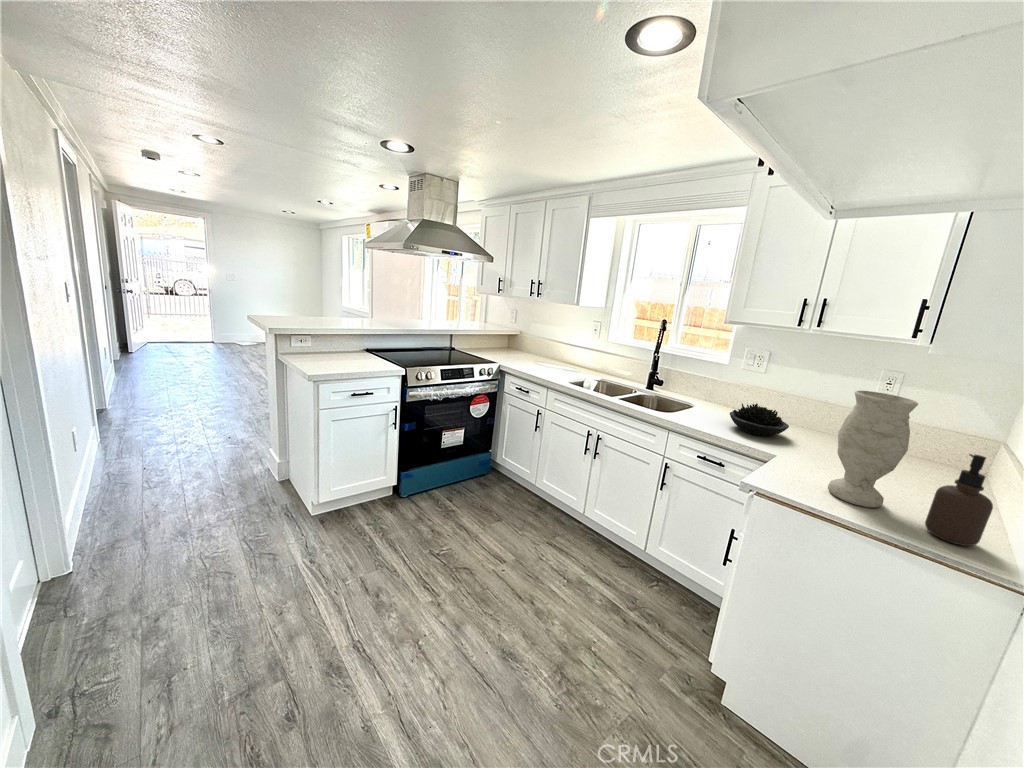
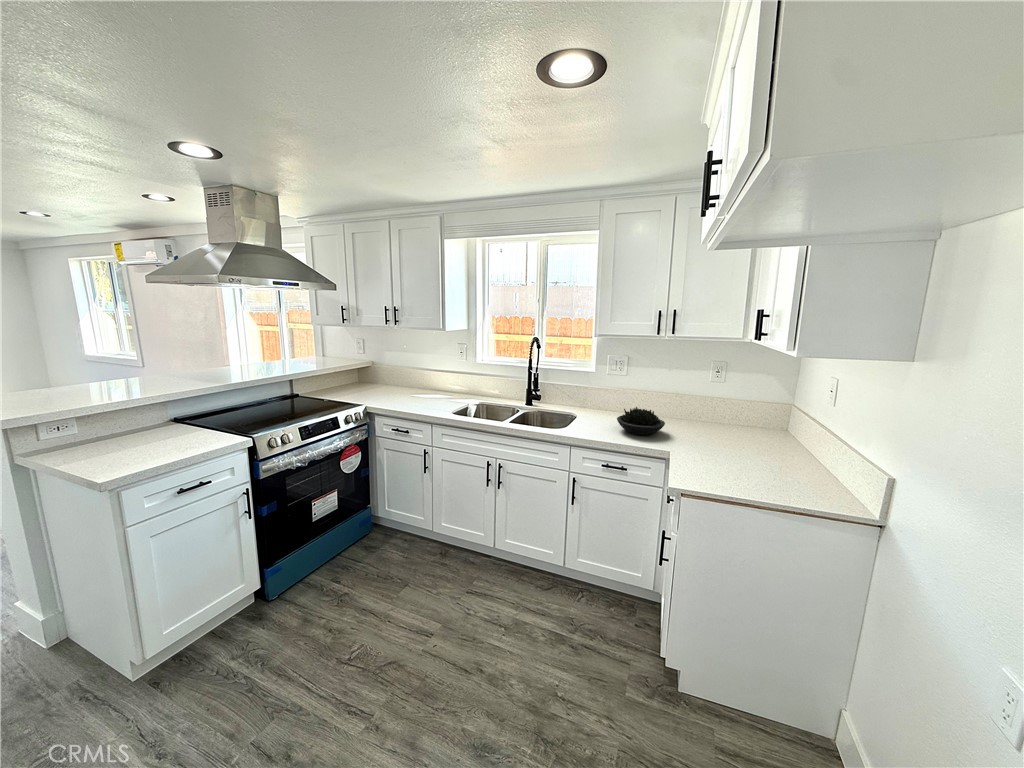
vase: present [828,391,918,508] -> none [724,388,778,484]
soap dispenser: present [925,454,993,546] -> none [798,427,839,498]

